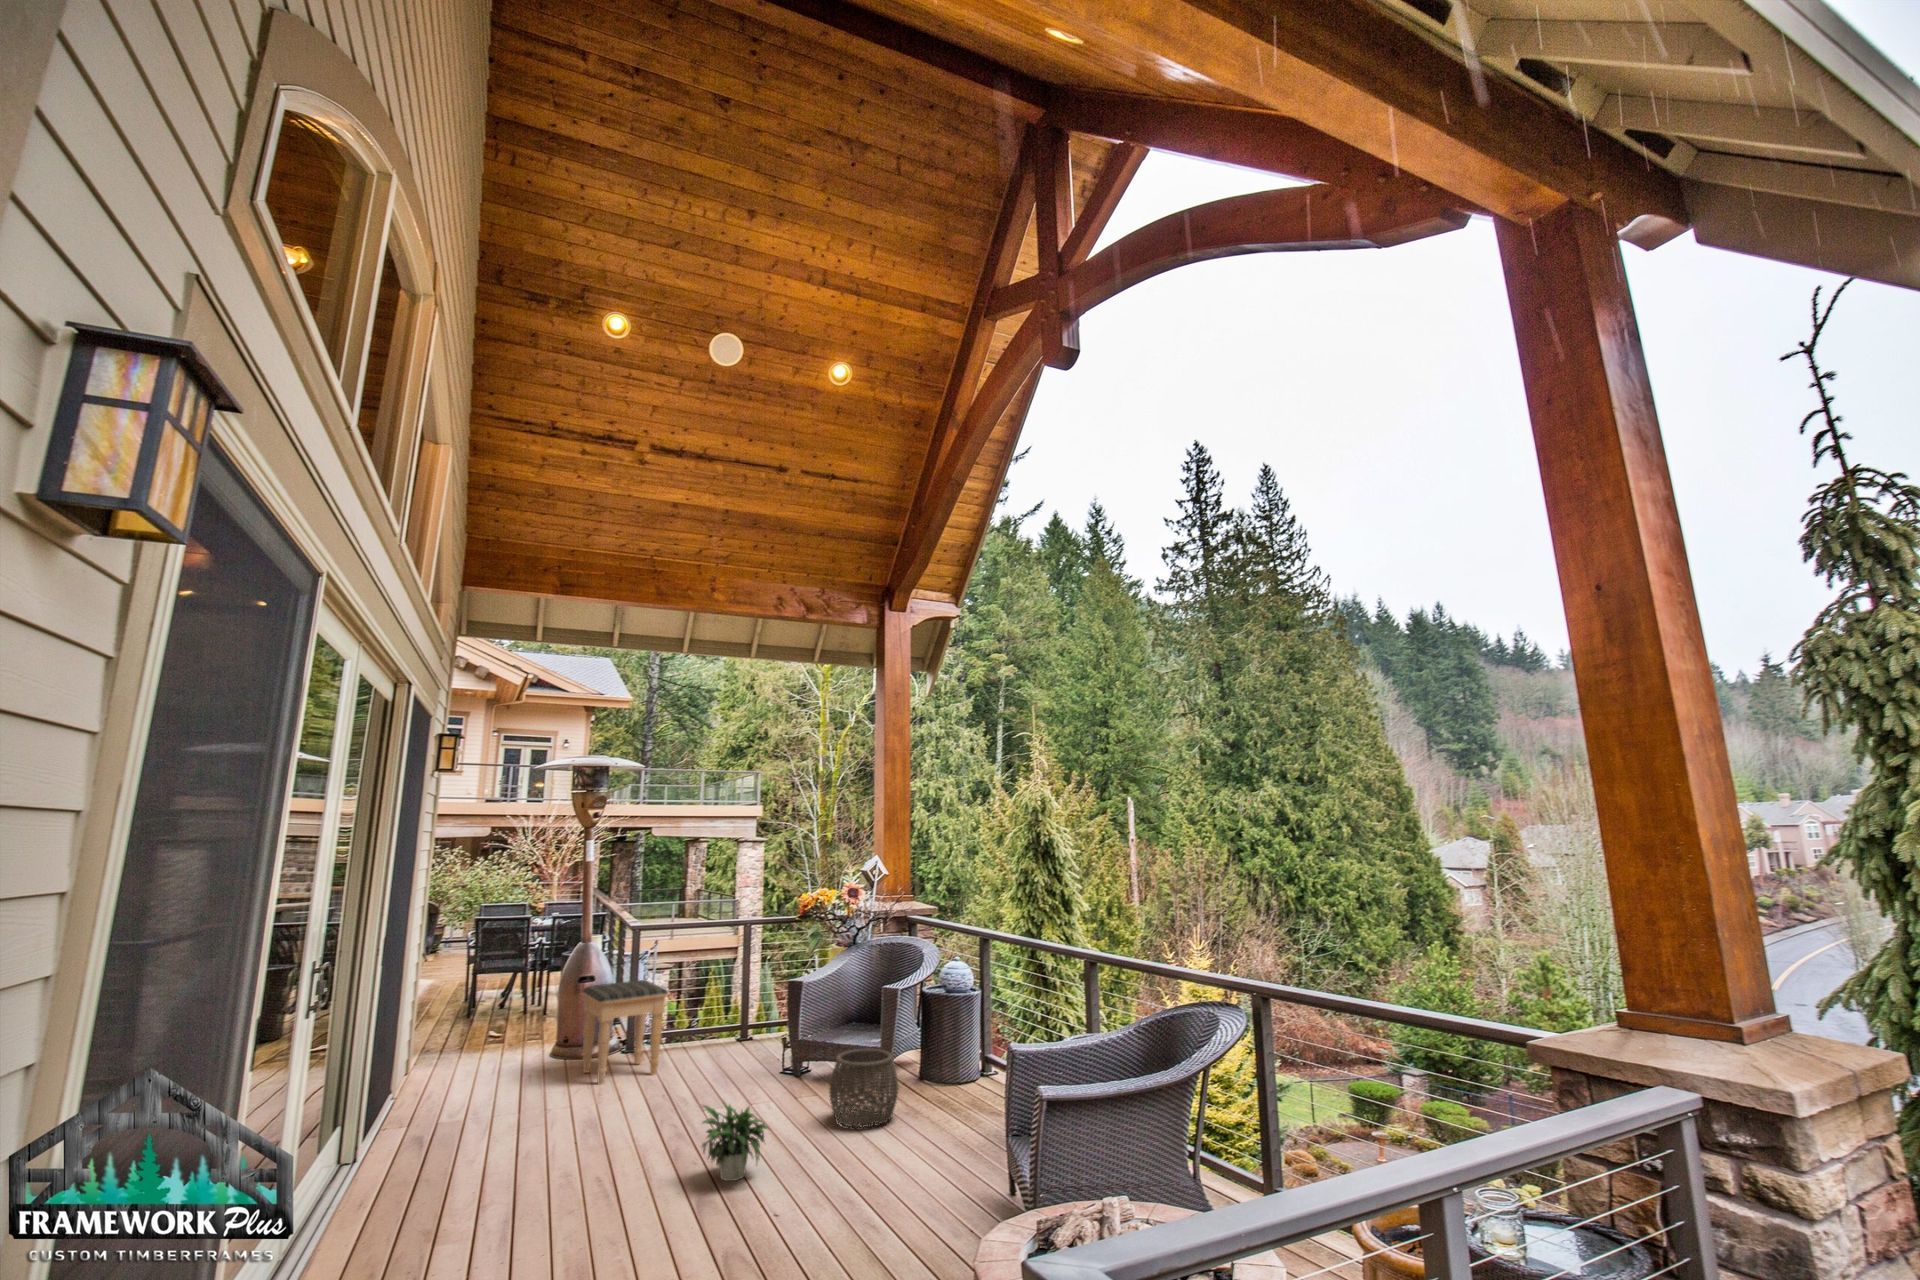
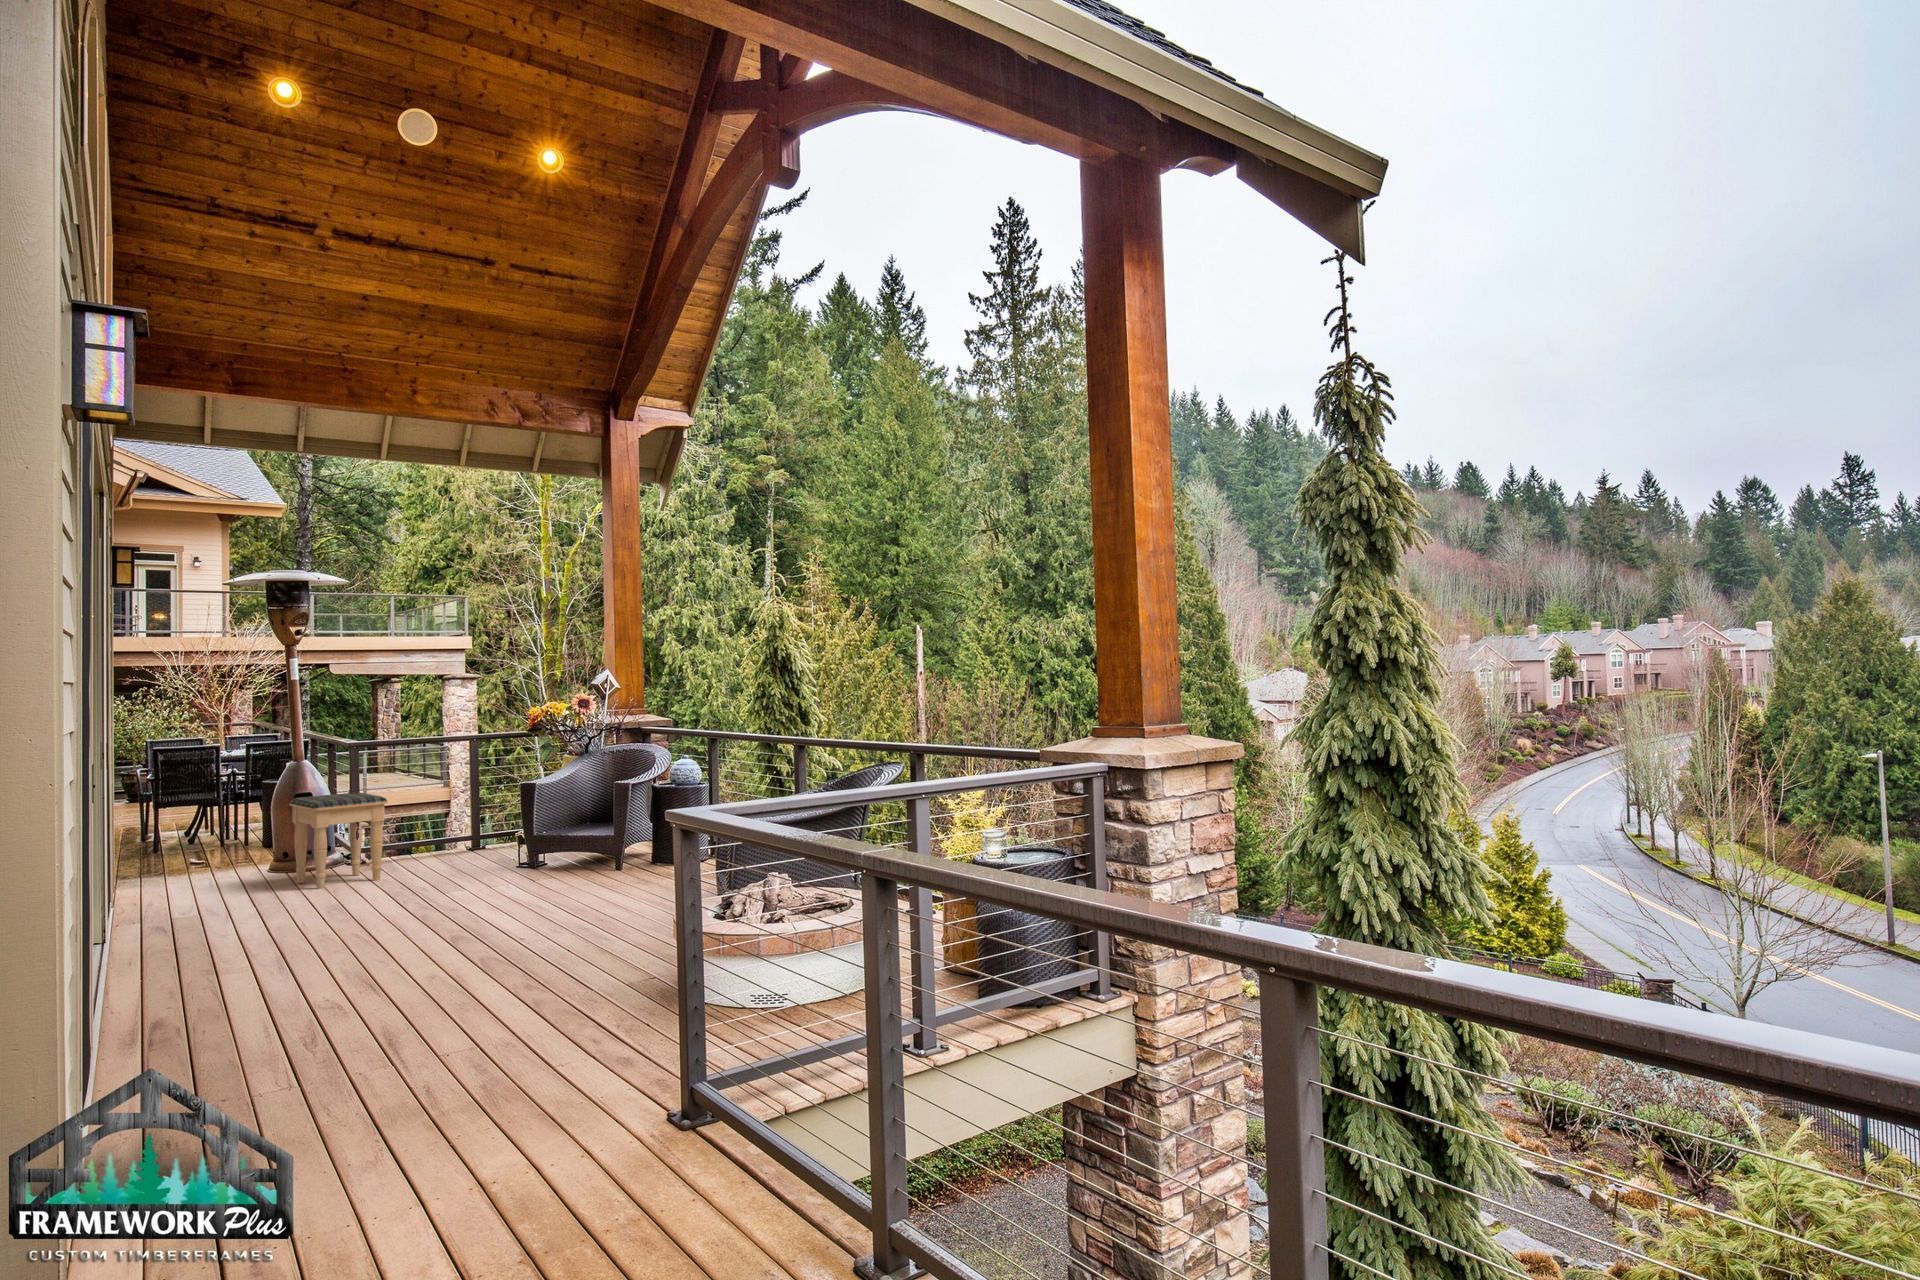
woven basket: present [829,1049,898,1128] -> none [563,833,632,897]
potted plant: present [702,1102,769,1181] -> none [435,865,509,930]

